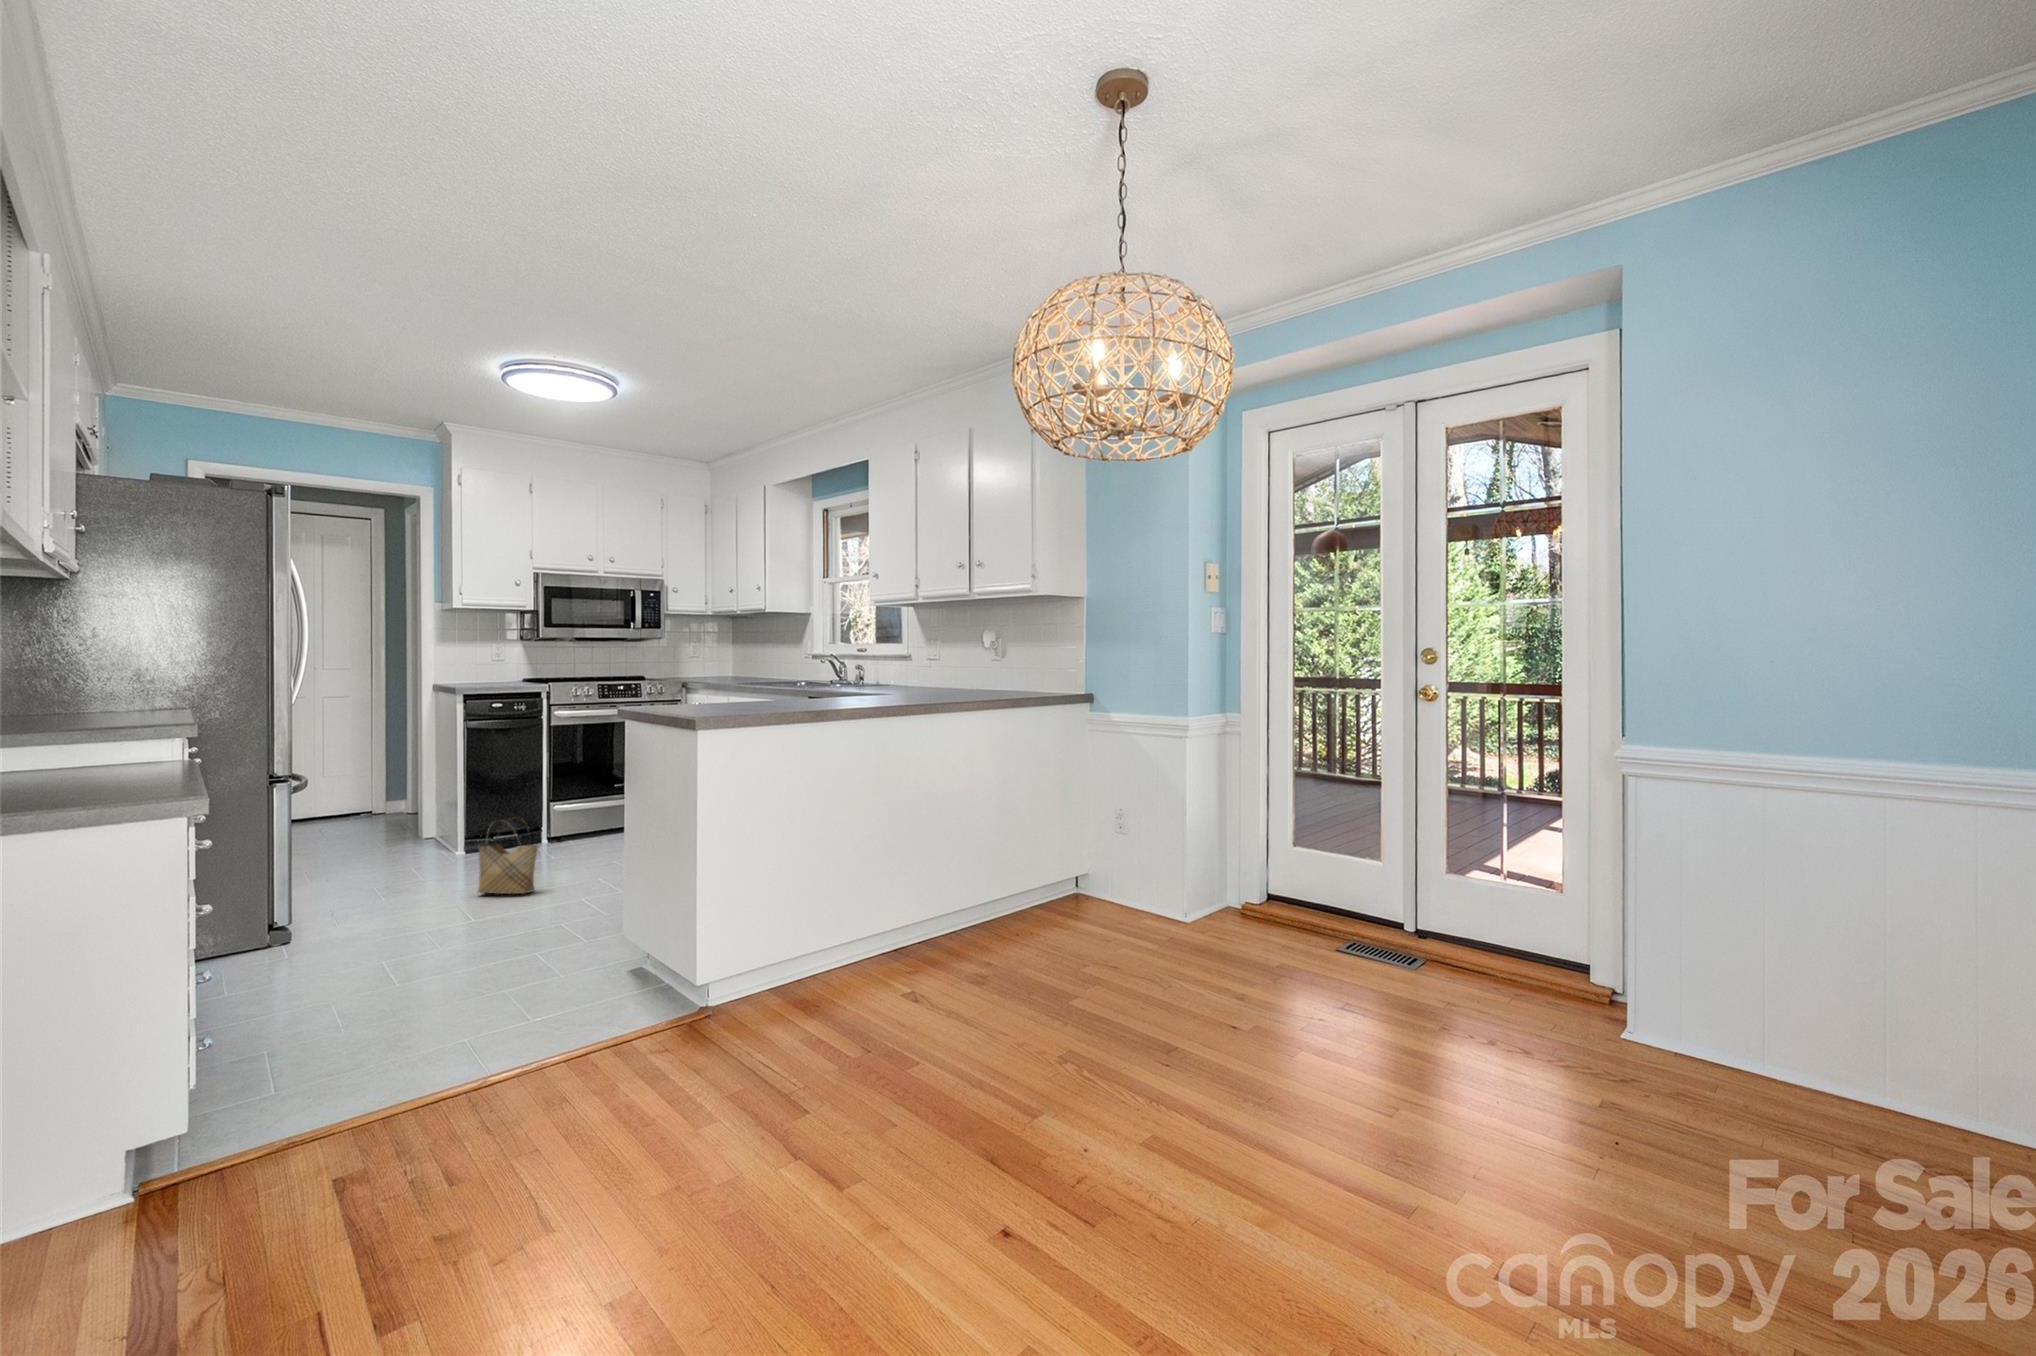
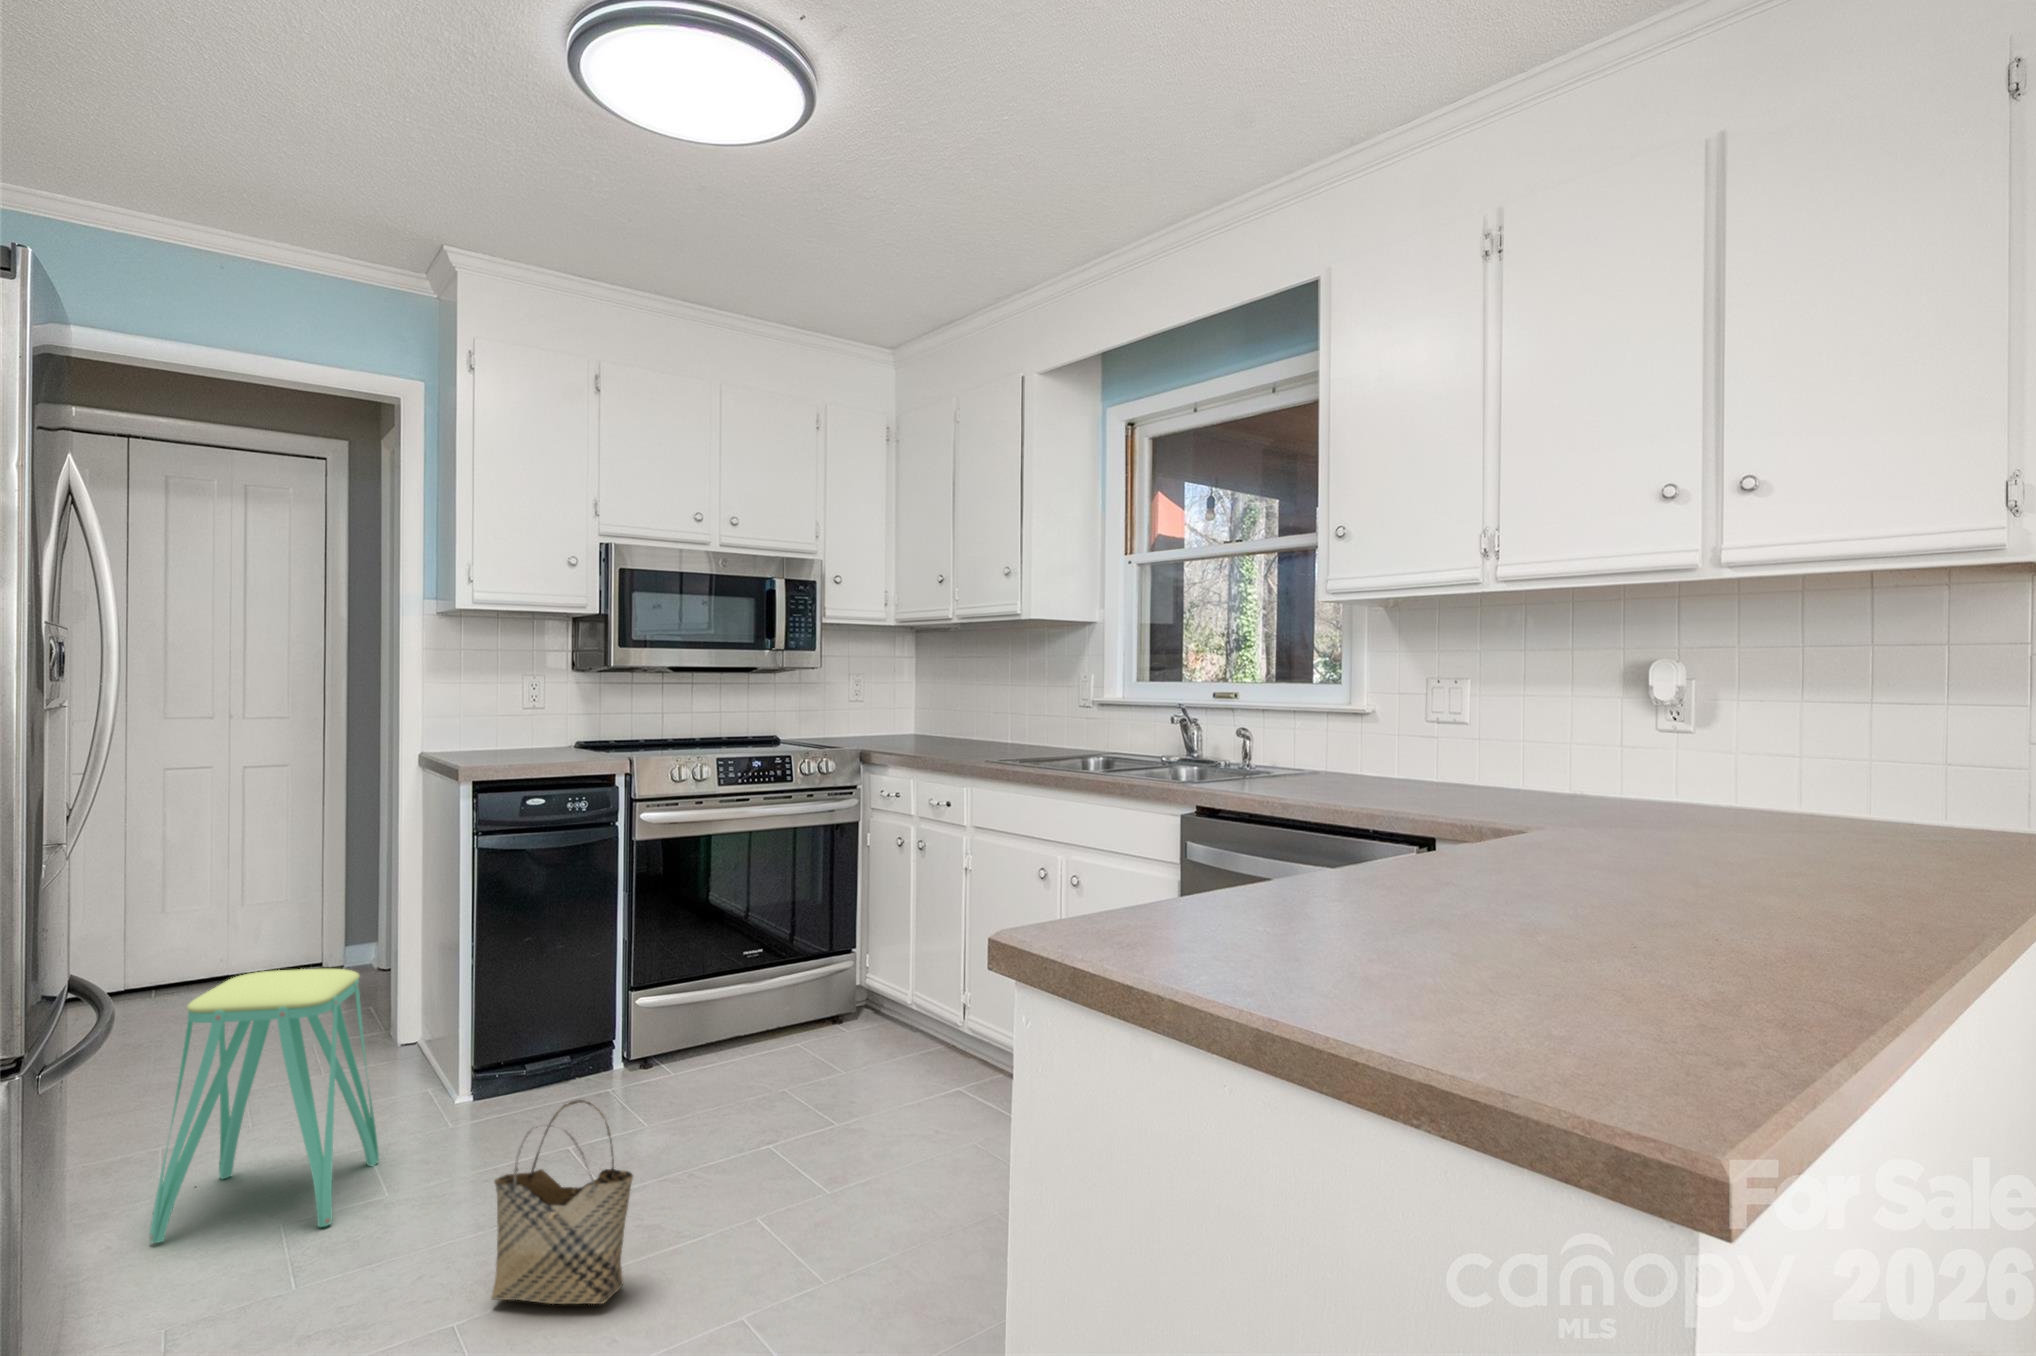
stool: none [320,776,422,887] -> present [149,969,379,1243]

